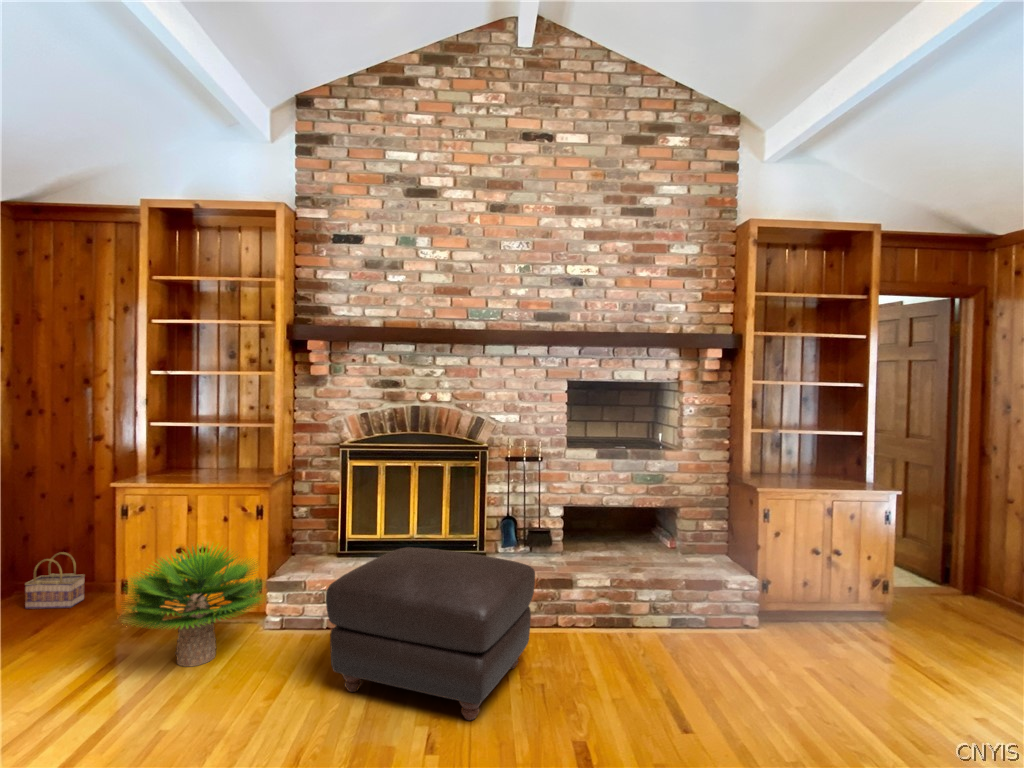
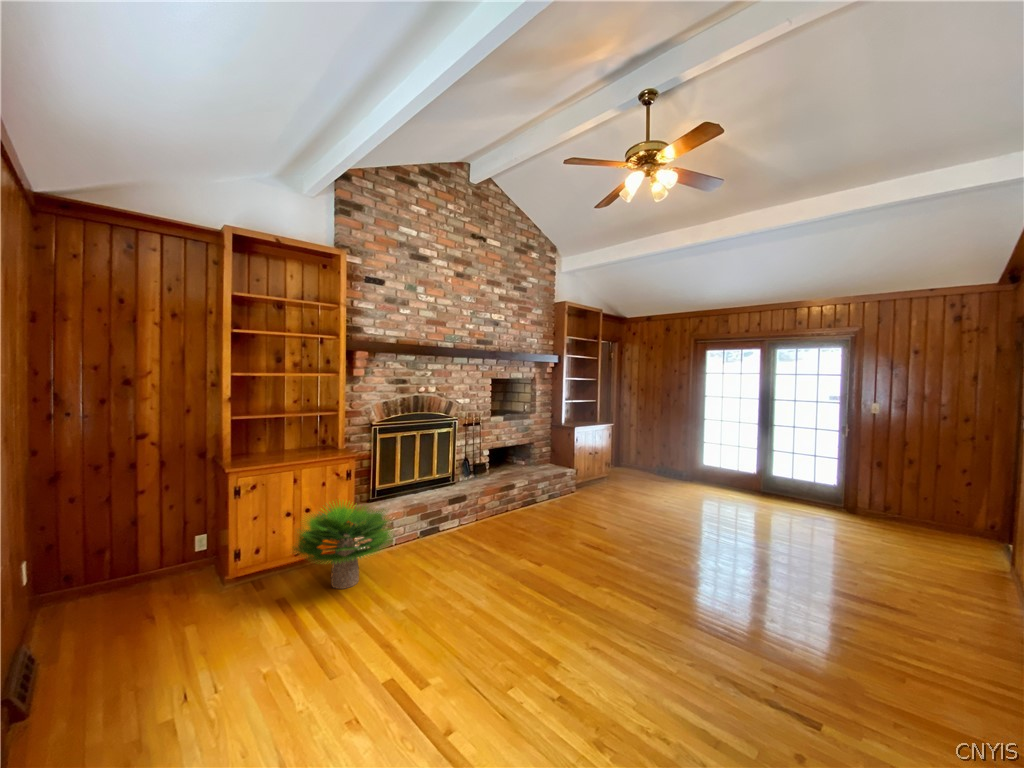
ottoman: present [326,547,535,720] -> none [449,476,558,564]
basket: present [25,552,85,609] -> none [82,546,143,610]

